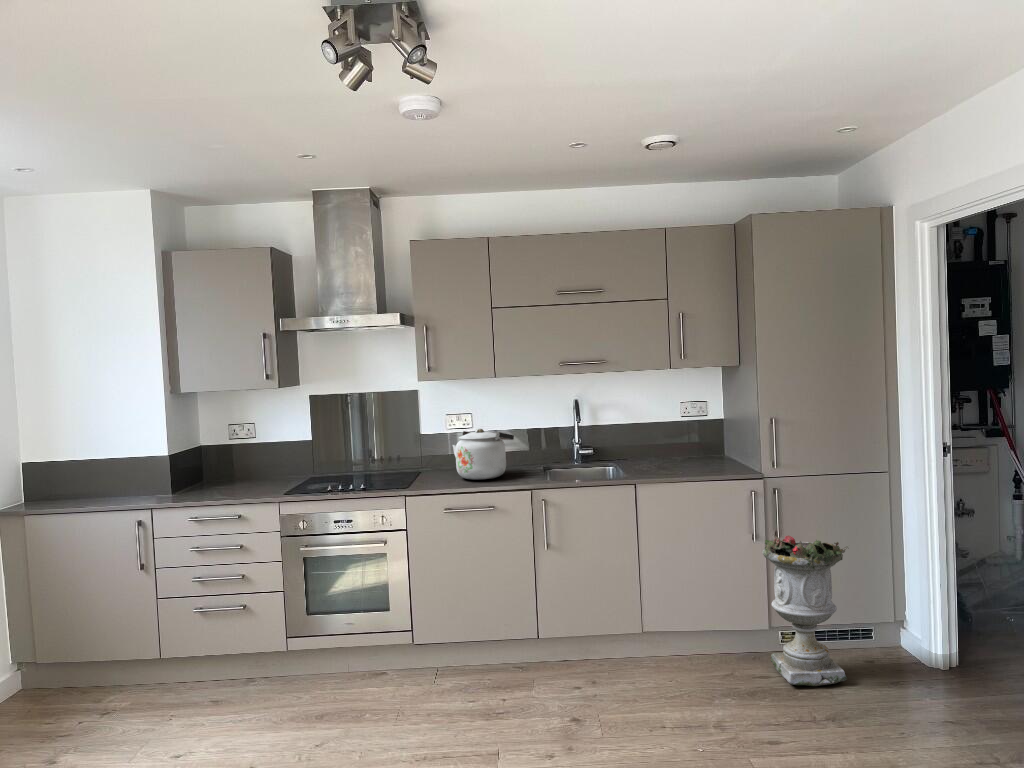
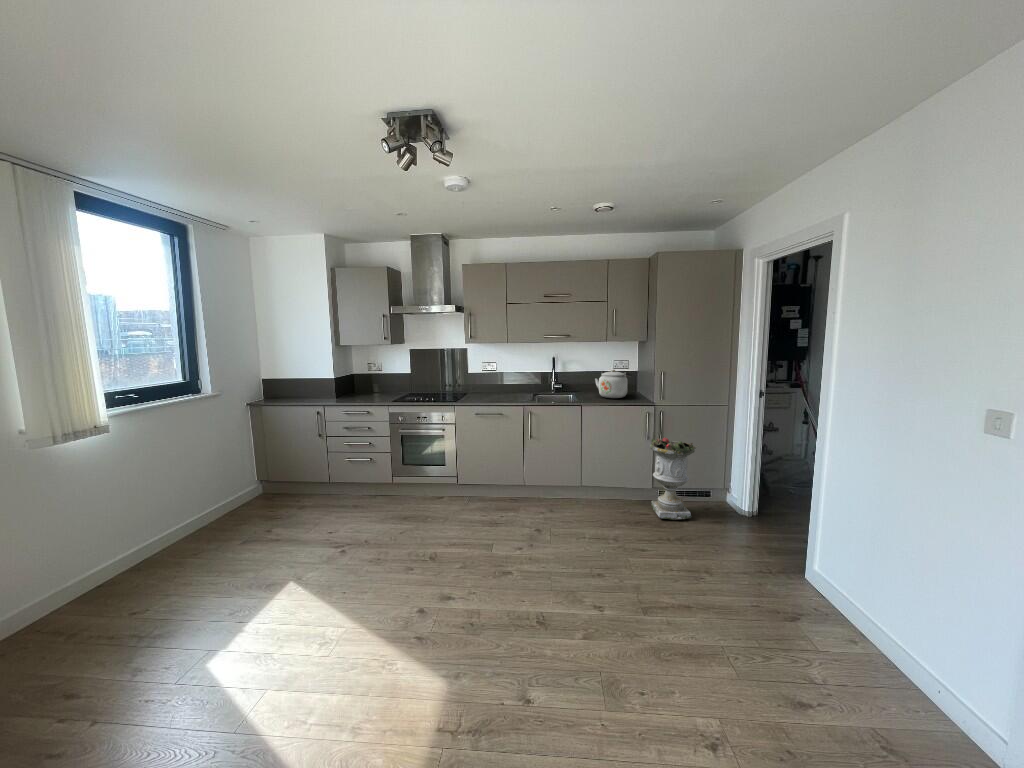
kettle: present [453,429,514,480] -> present [595,370,632,398]

